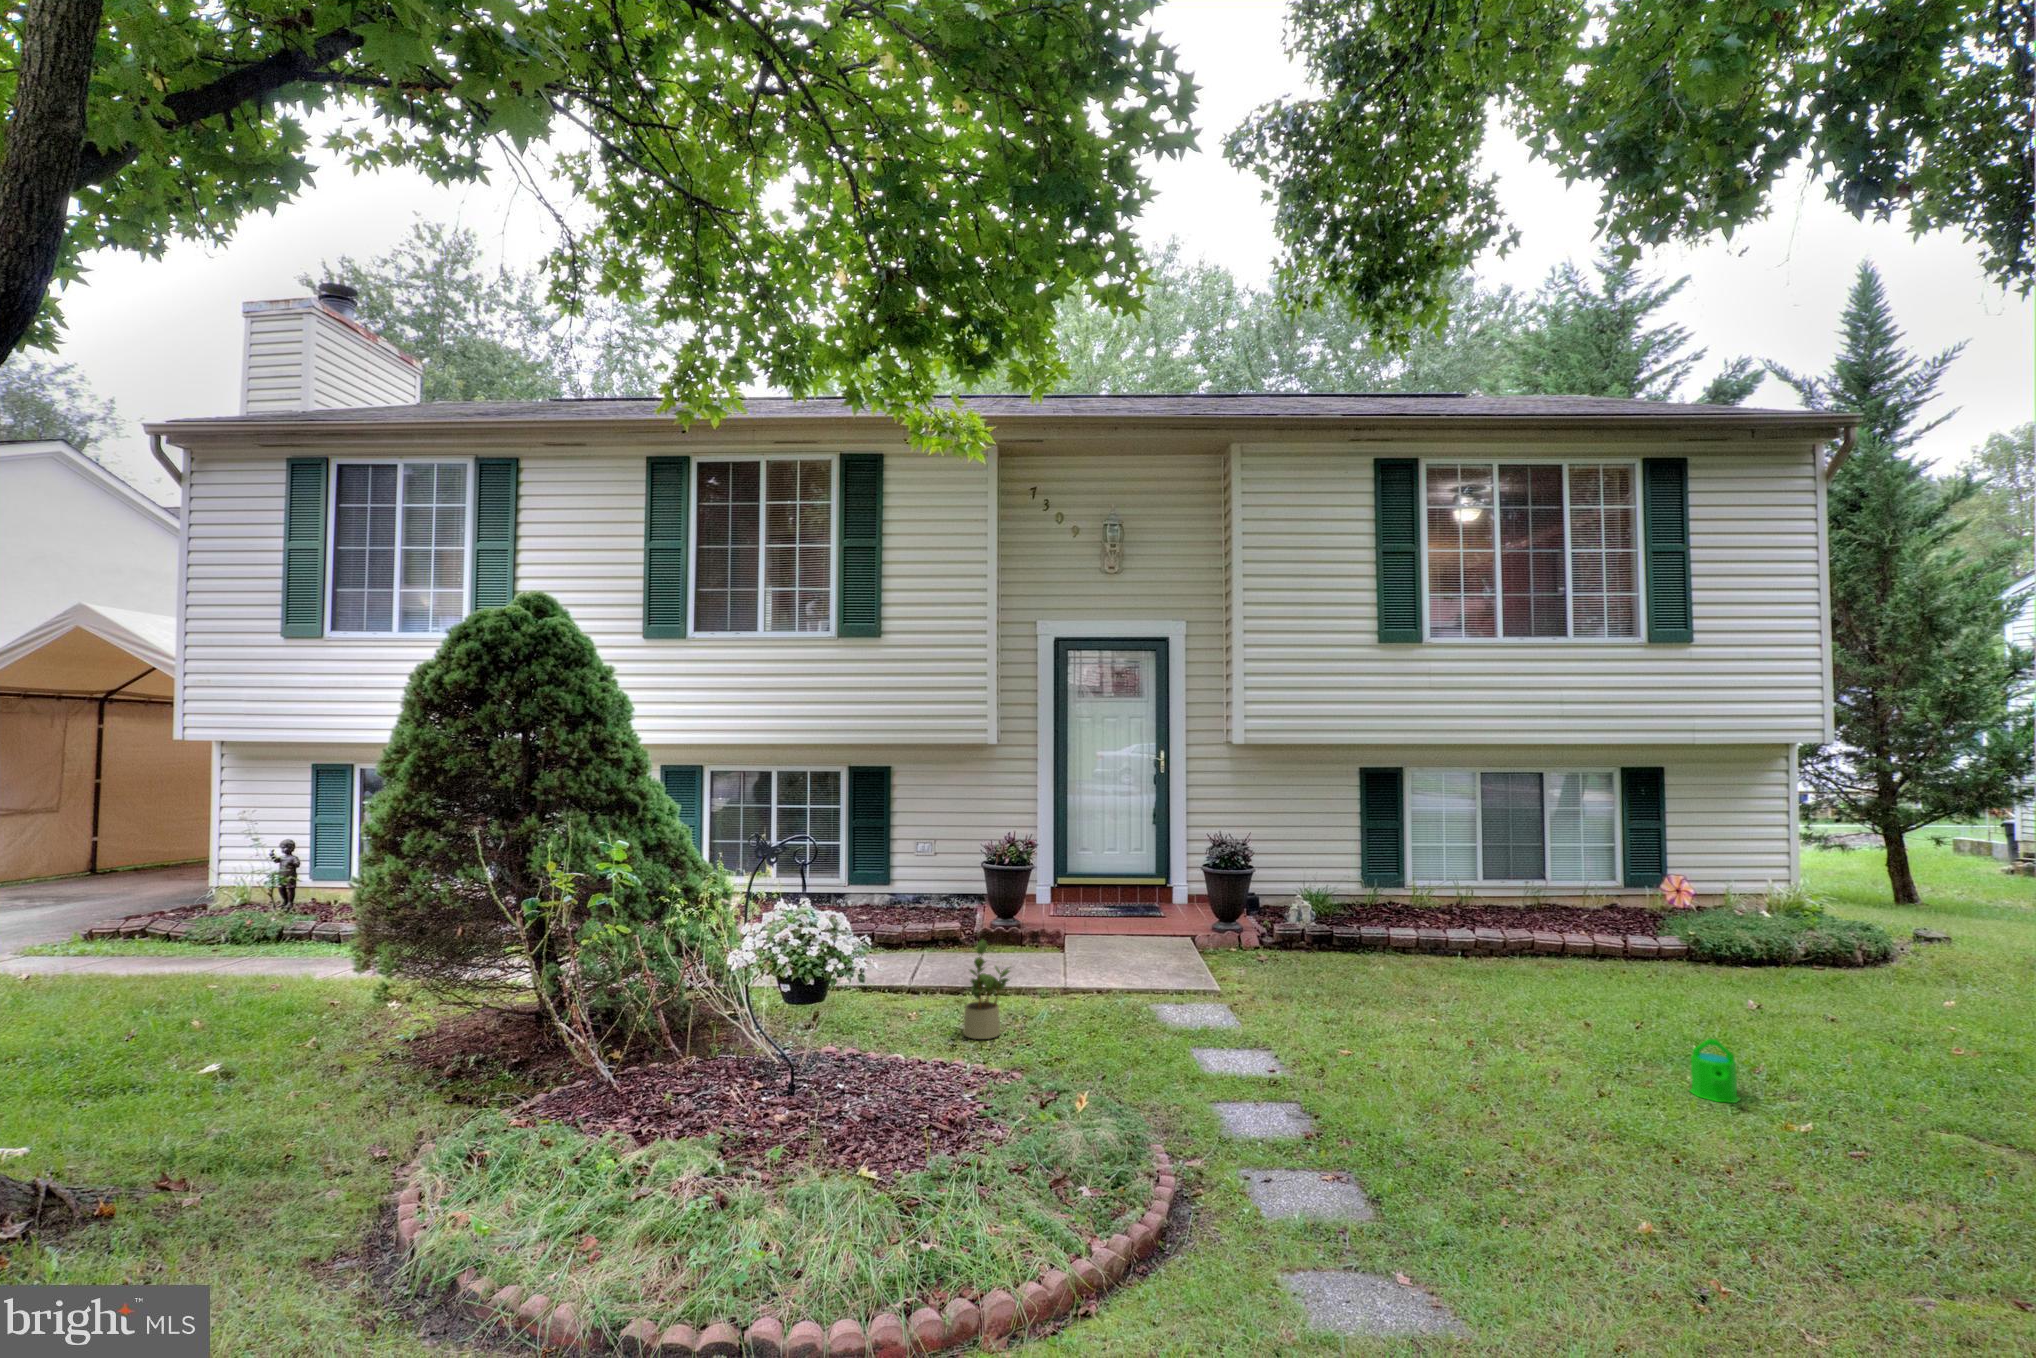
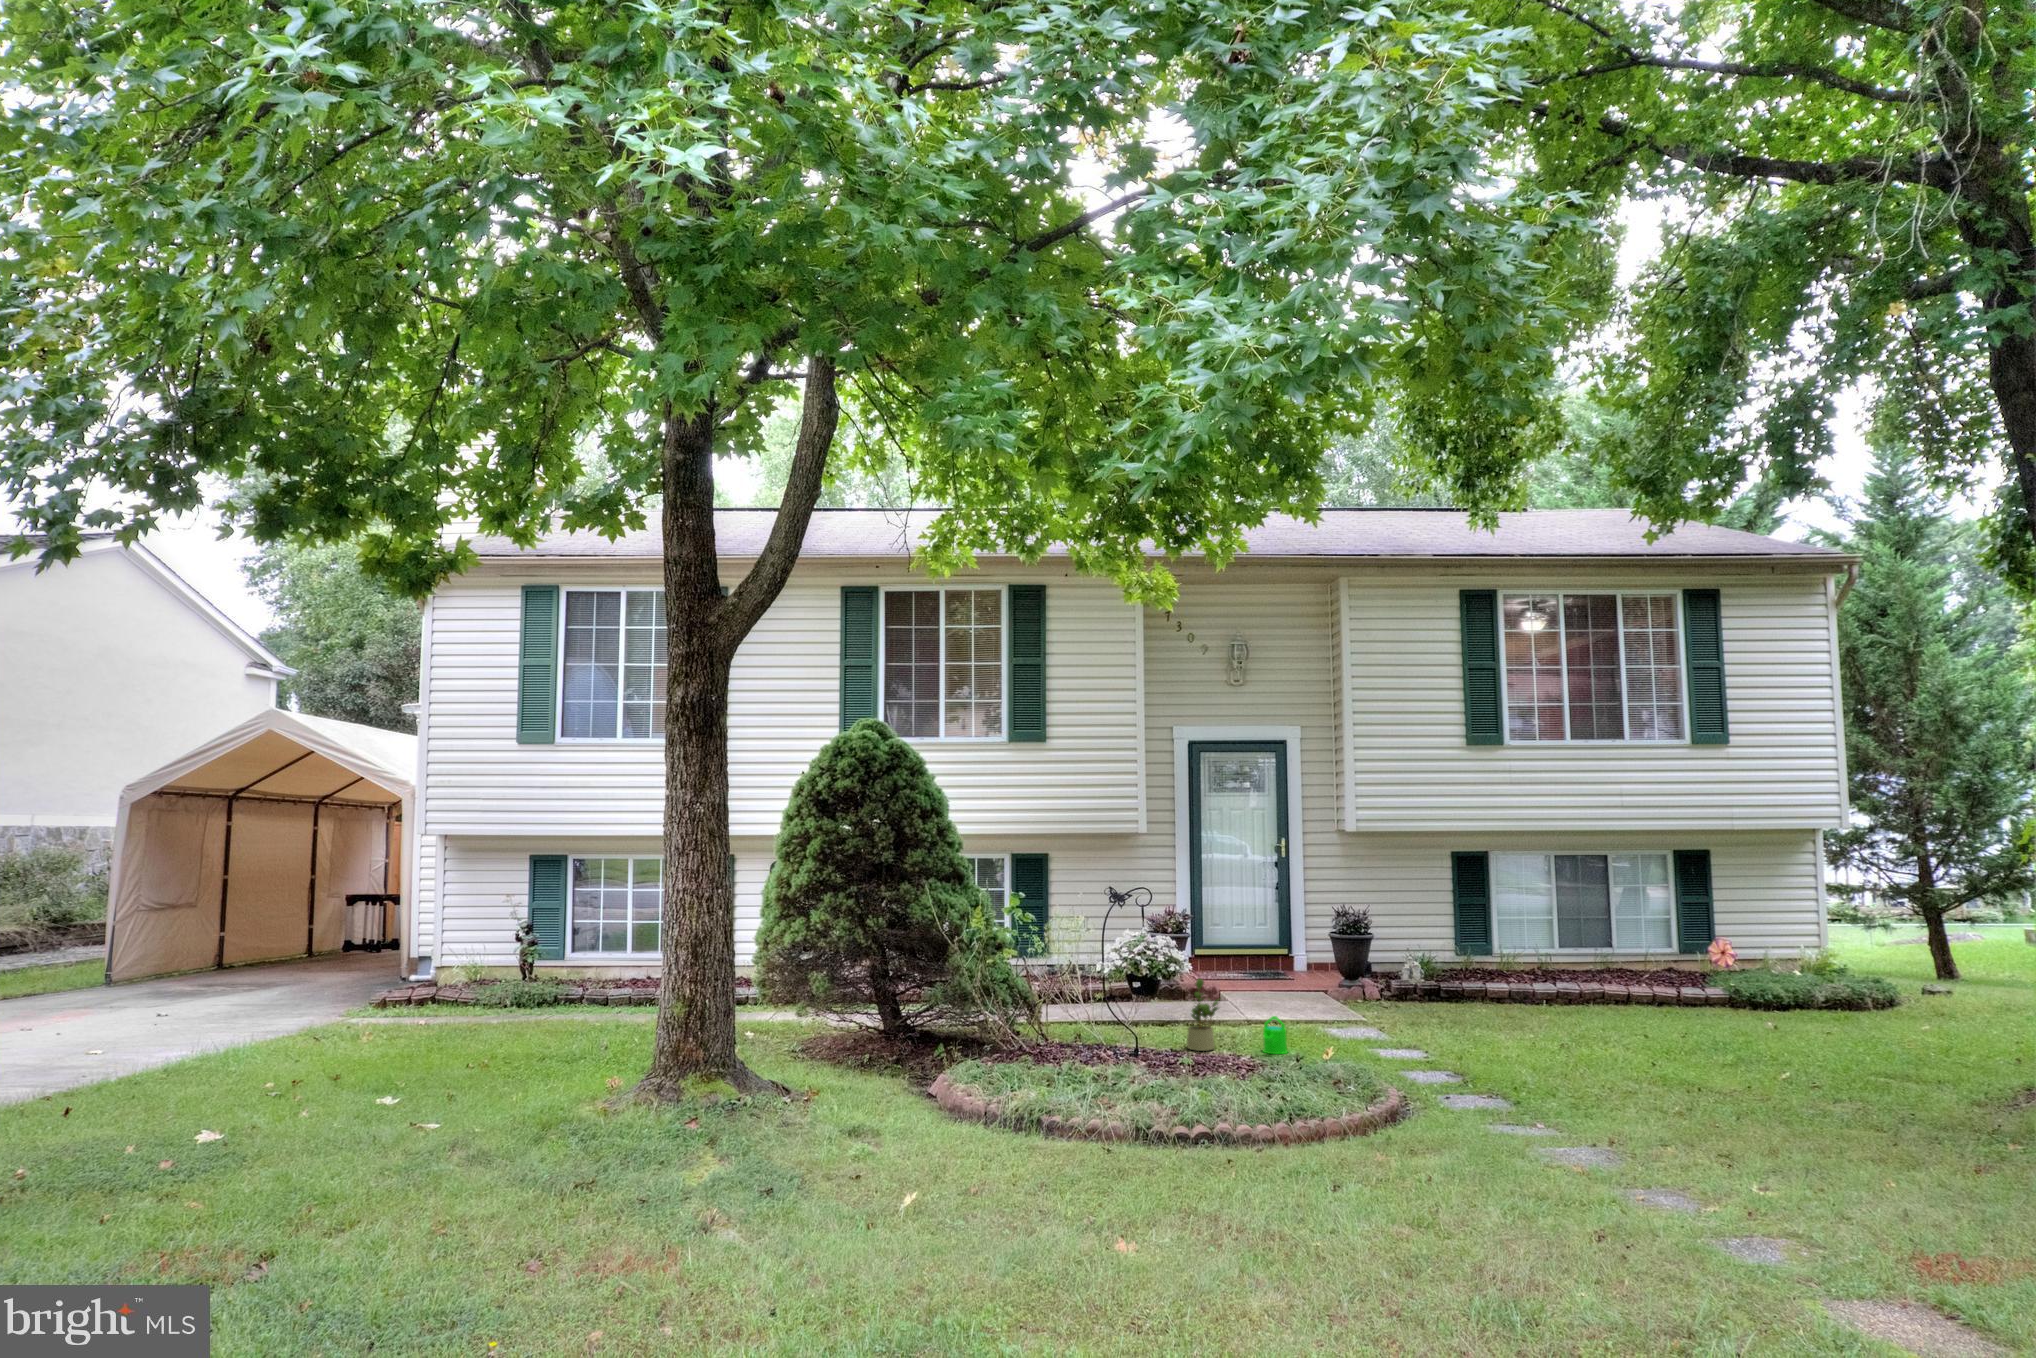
watering can: present [1689,1039,1740,1103] -> present [1263,1016,1288,1054]

